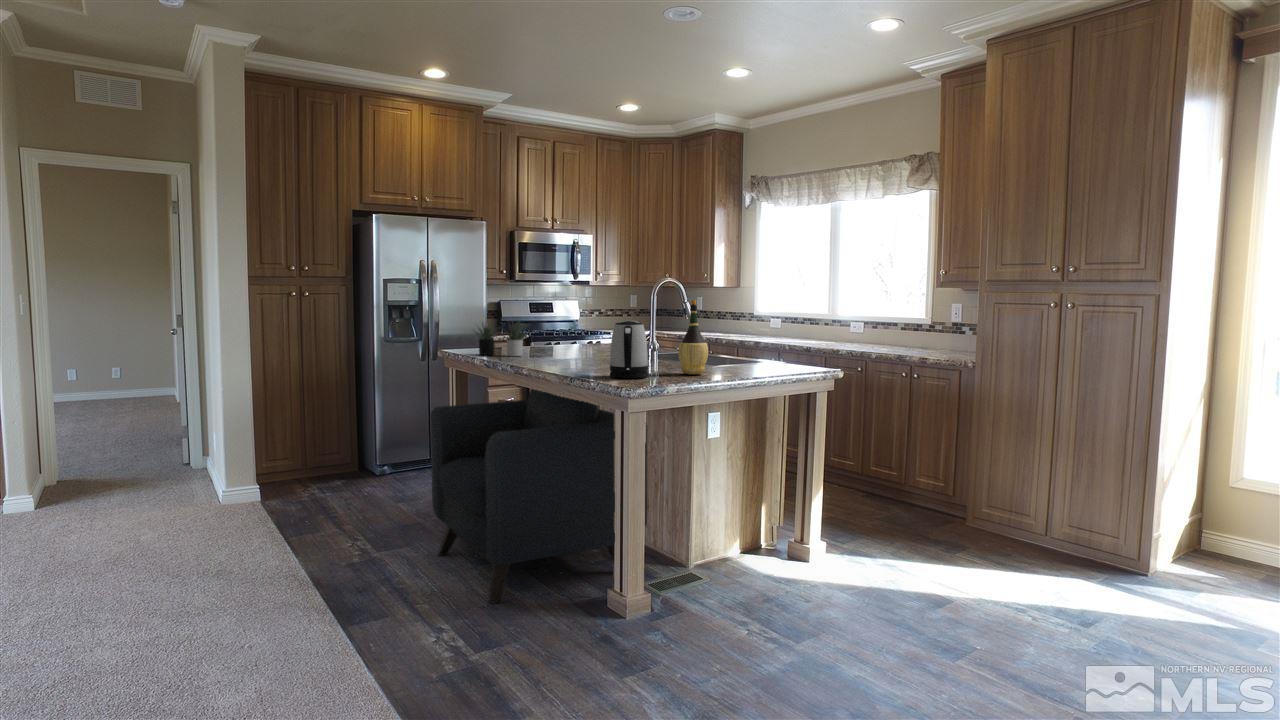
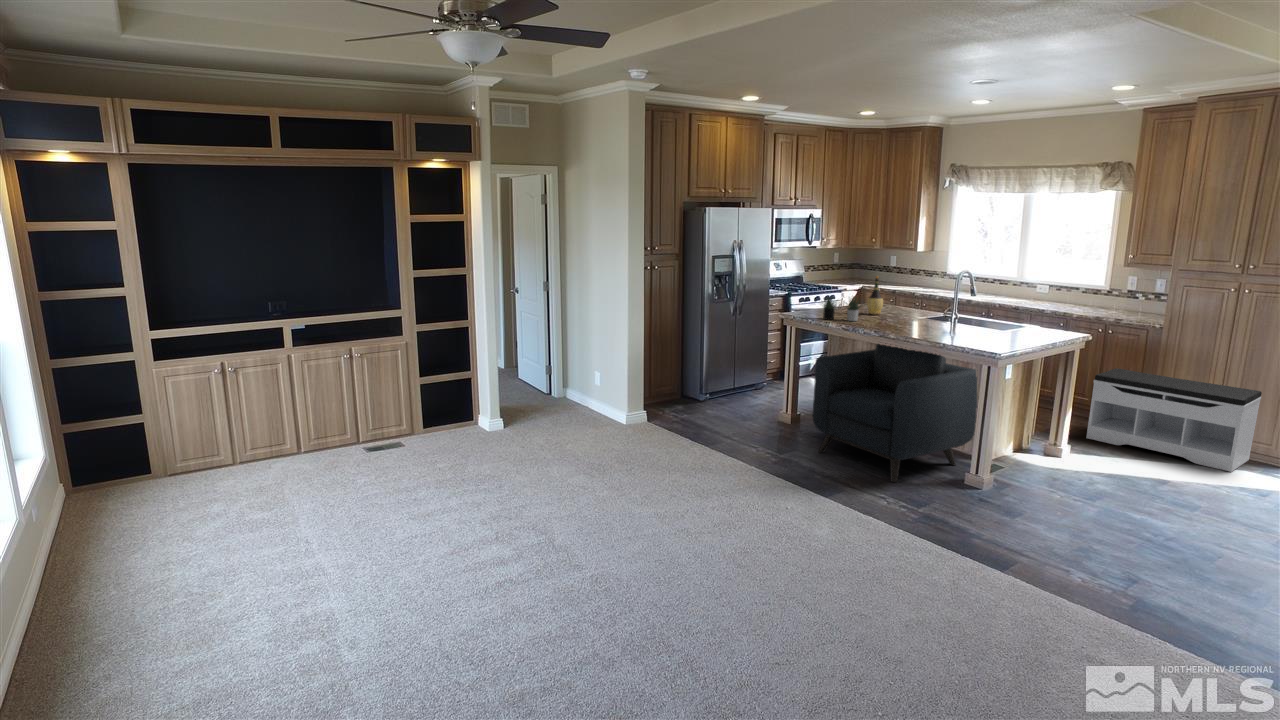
wine bottle: present [678,300,708,374] -> present [867,276,883,315]
kettle: present [610,321,648,378] -> none [971,310,999,347]
bench: none [872,427,1100,582] -> present [1086,368,1262,472]

